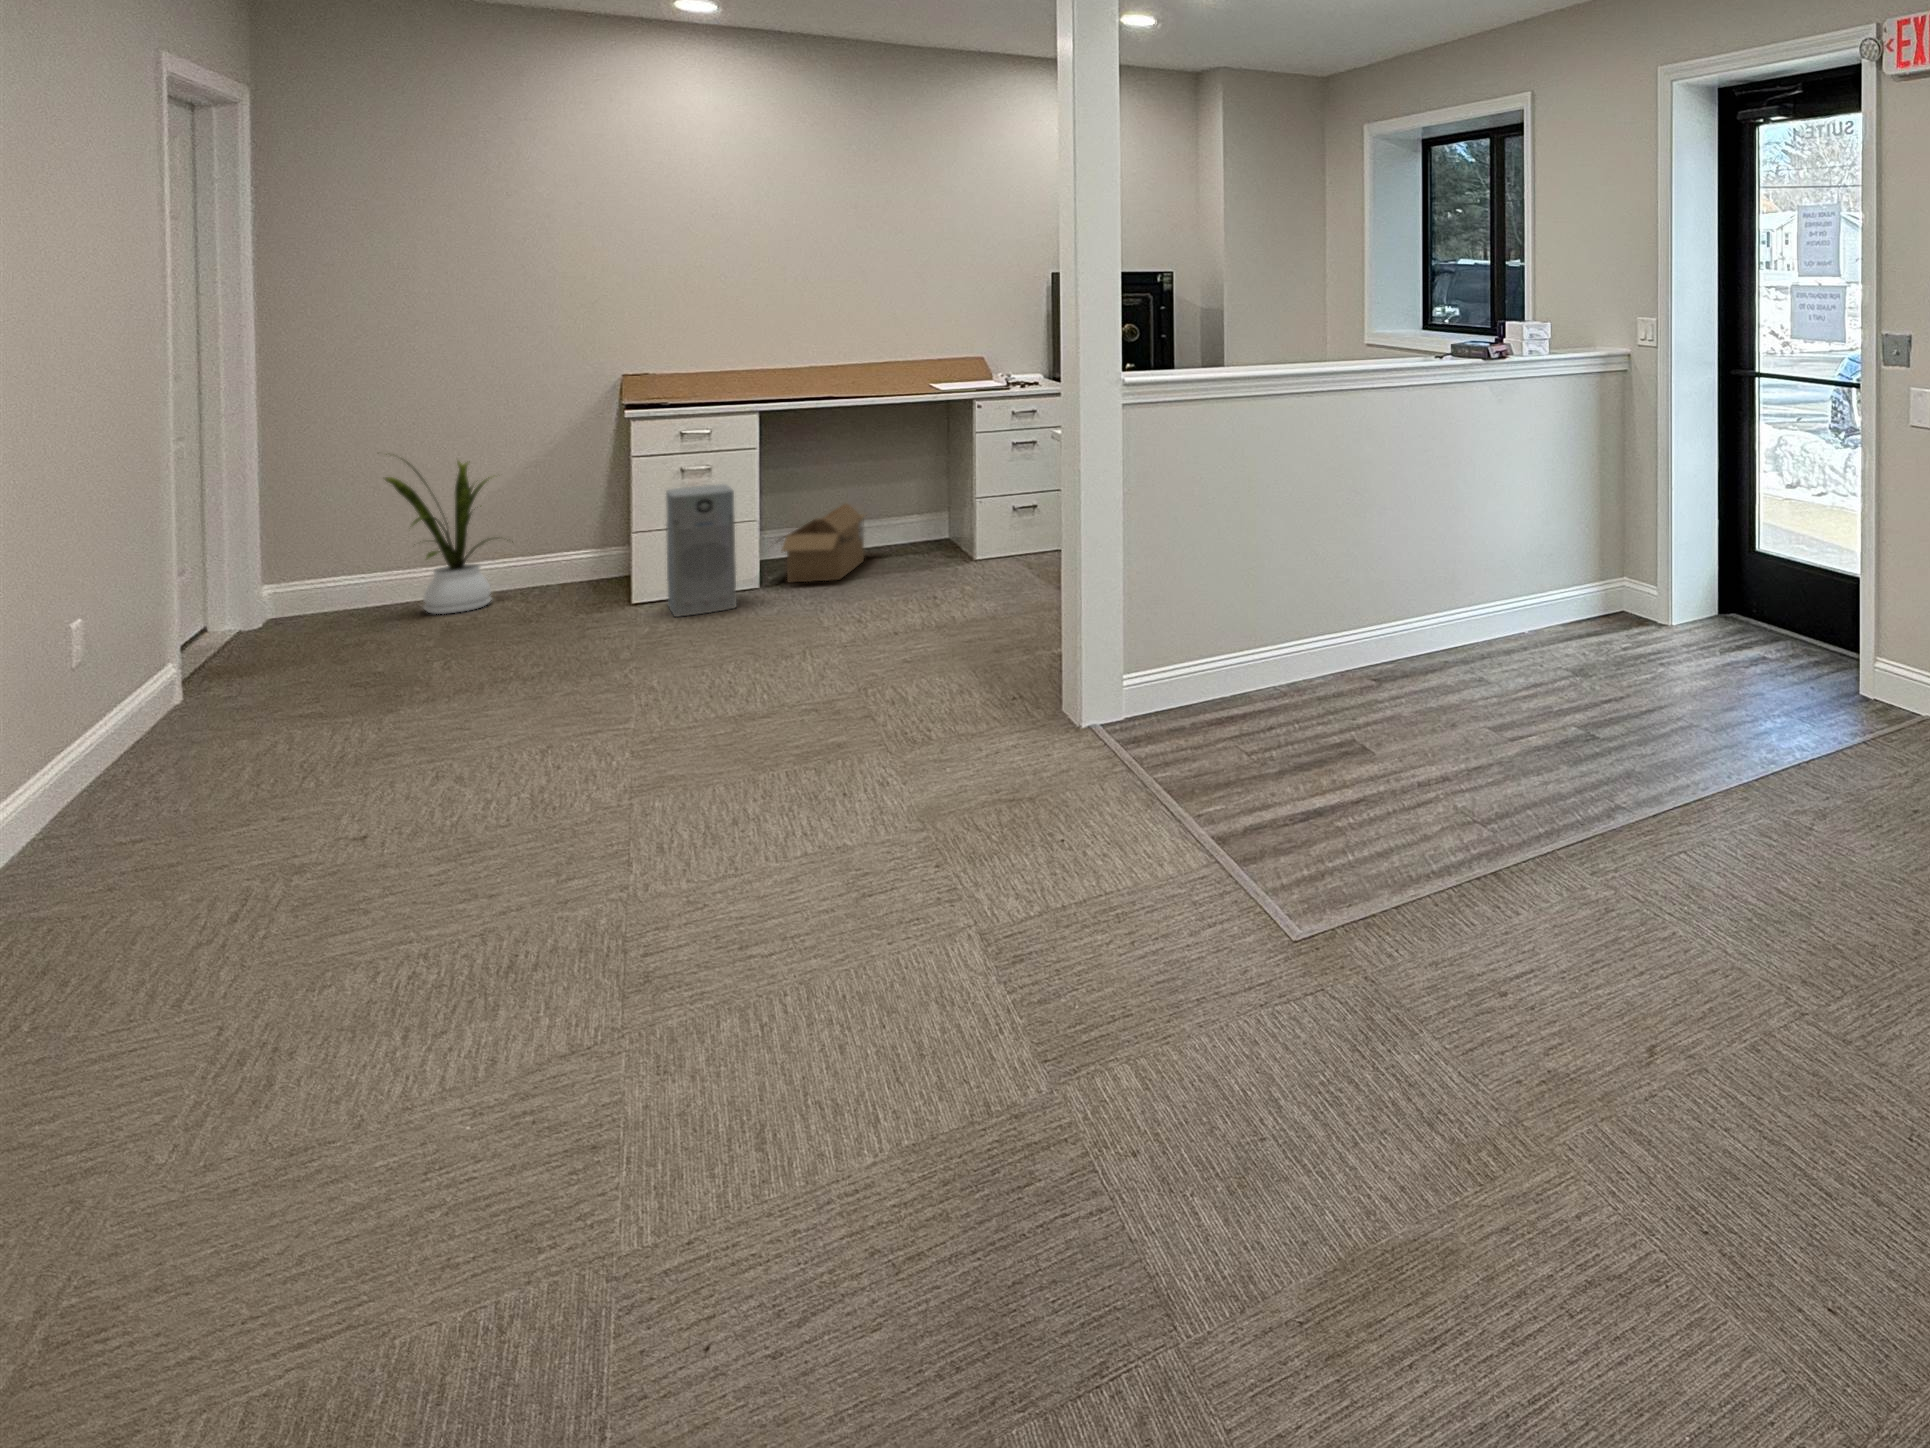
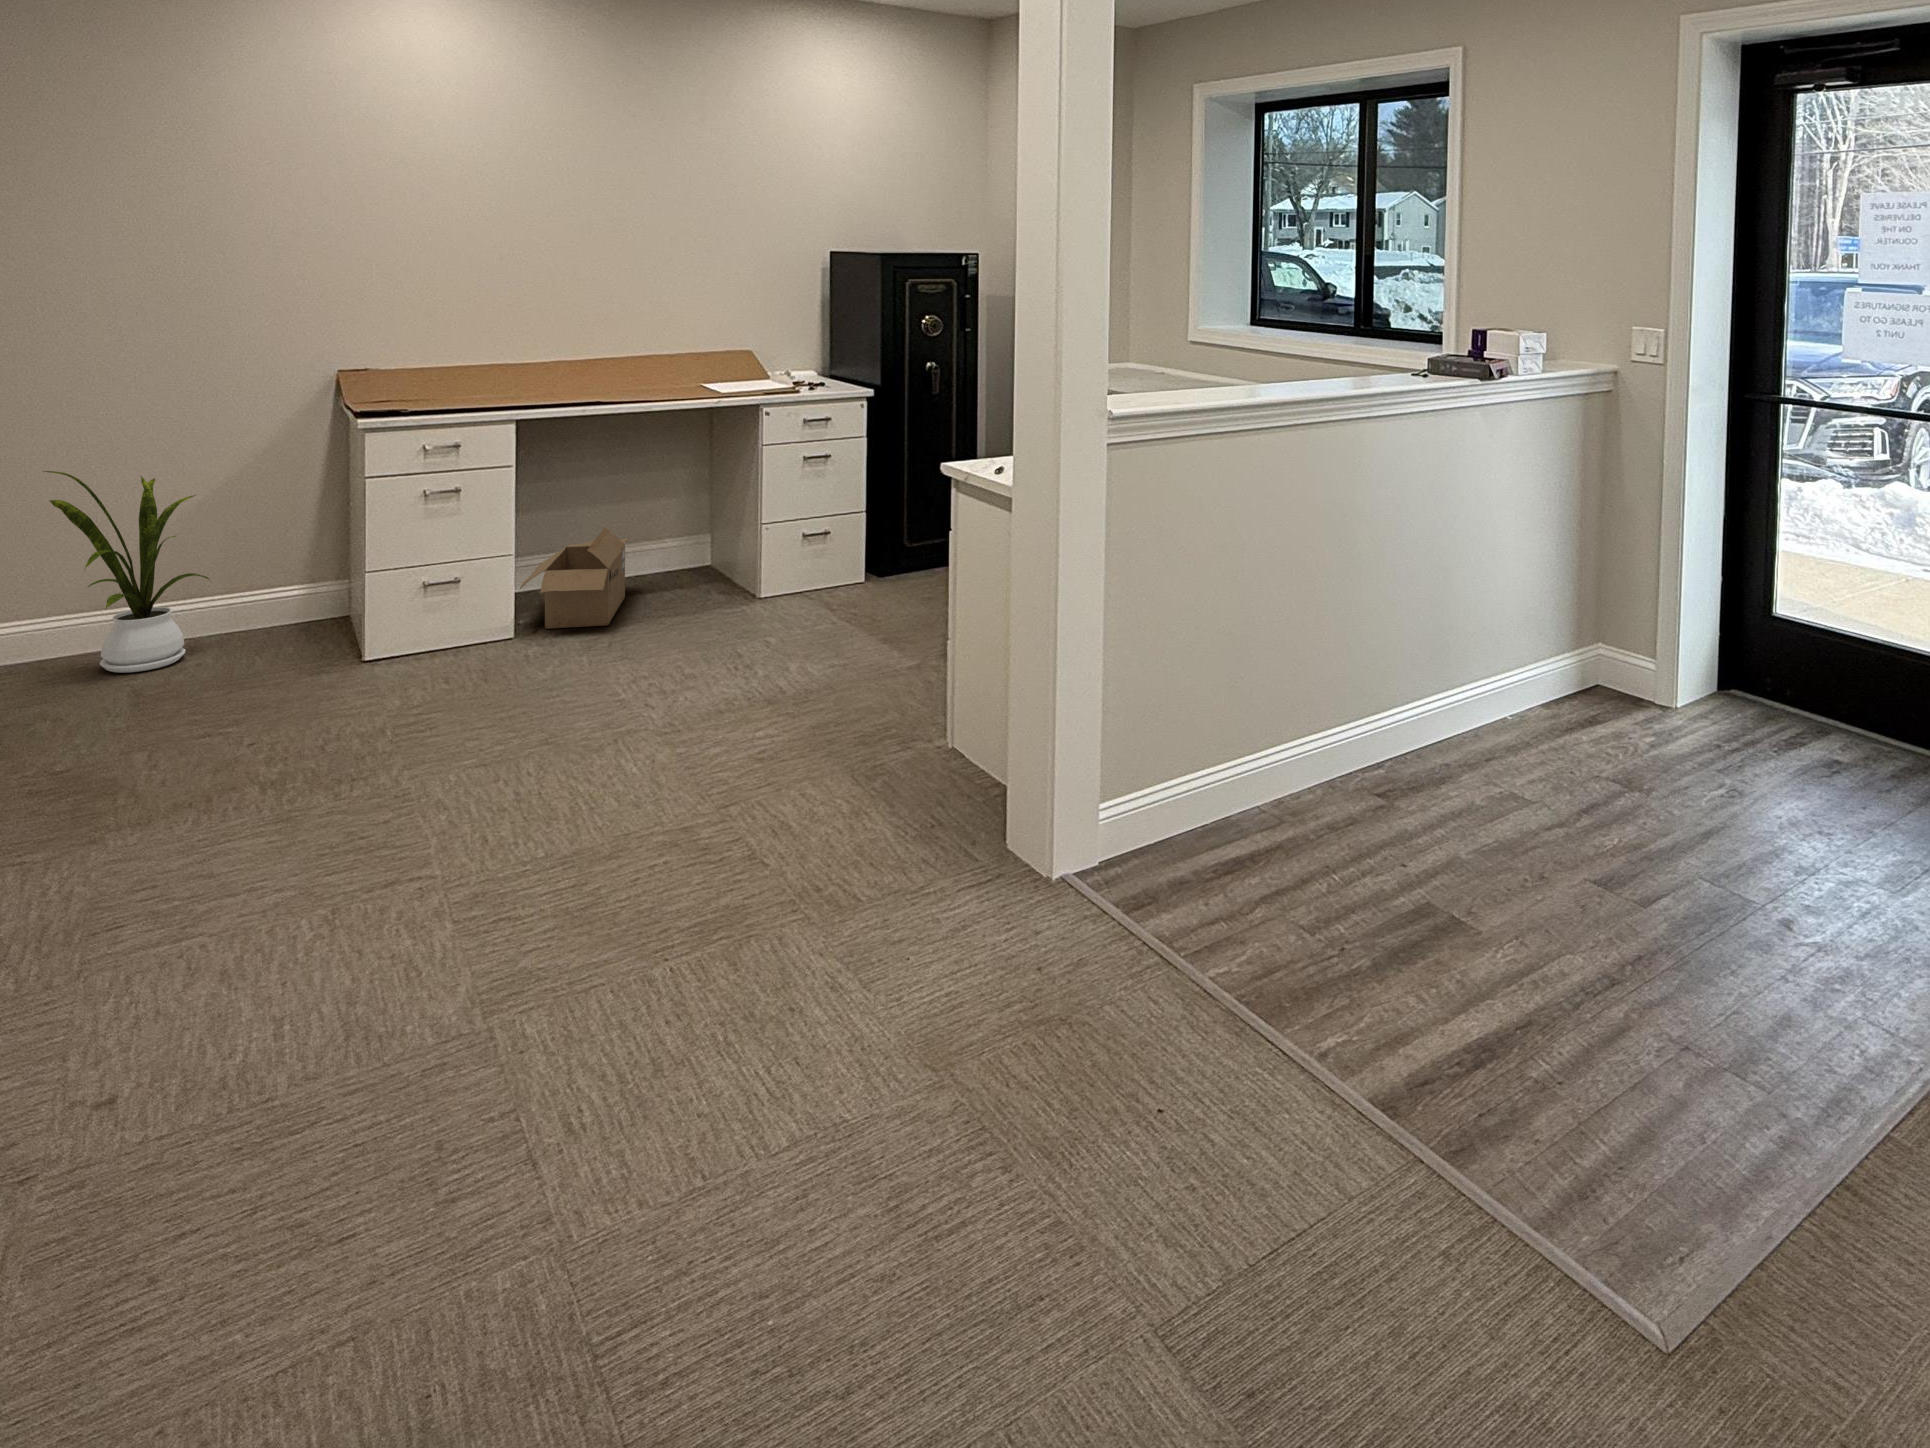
air purifier: present [666,484,737,617] -> none [408,511,497,681]

